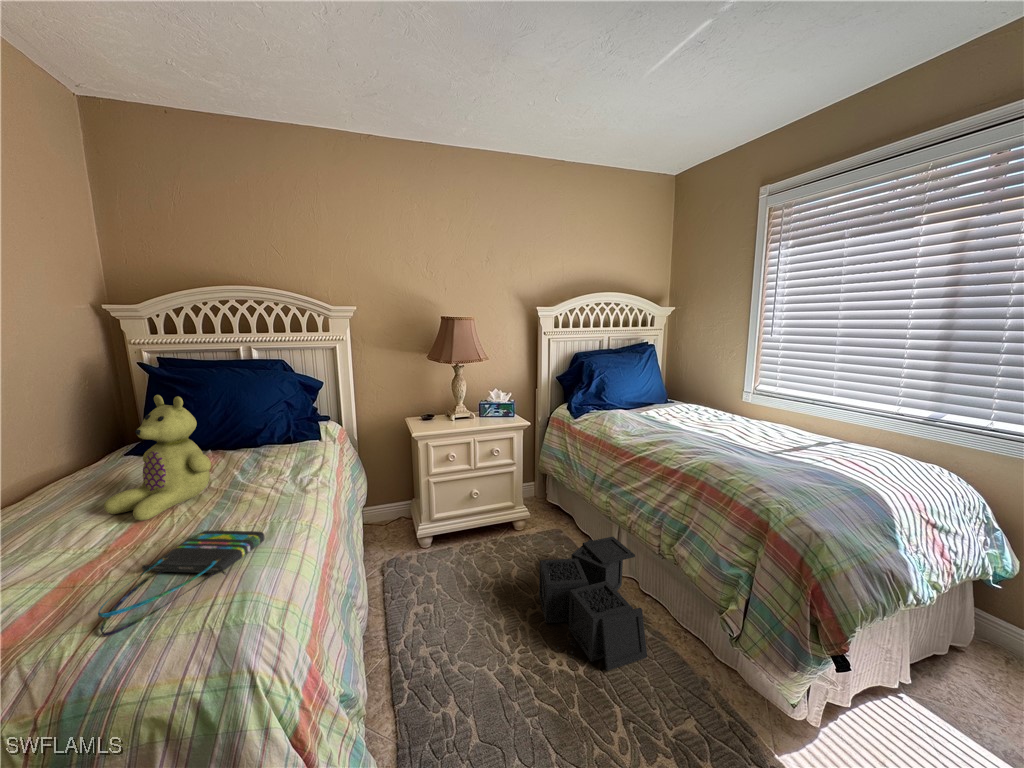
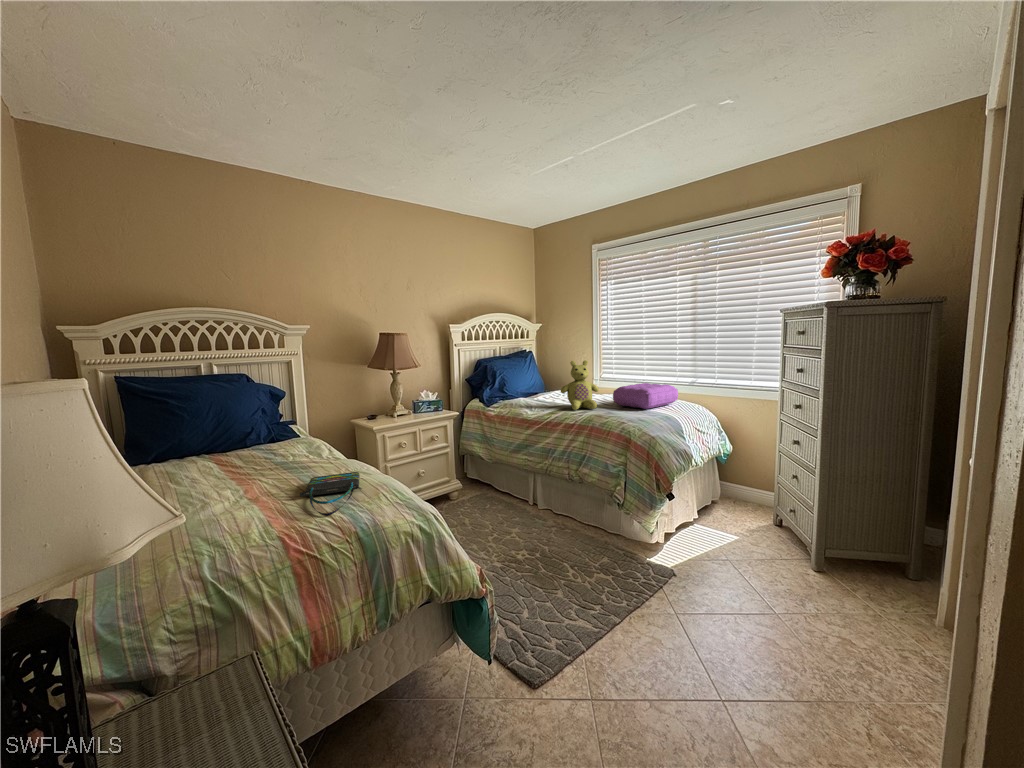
stuffed bear: present [104,395,211,521] -> present [561,360,599,410]
pillow: none [758,412,894,462] -> present [613,383,678,409]
storage bin: present [539,537,647,671] -> none [491,482,572,551]

